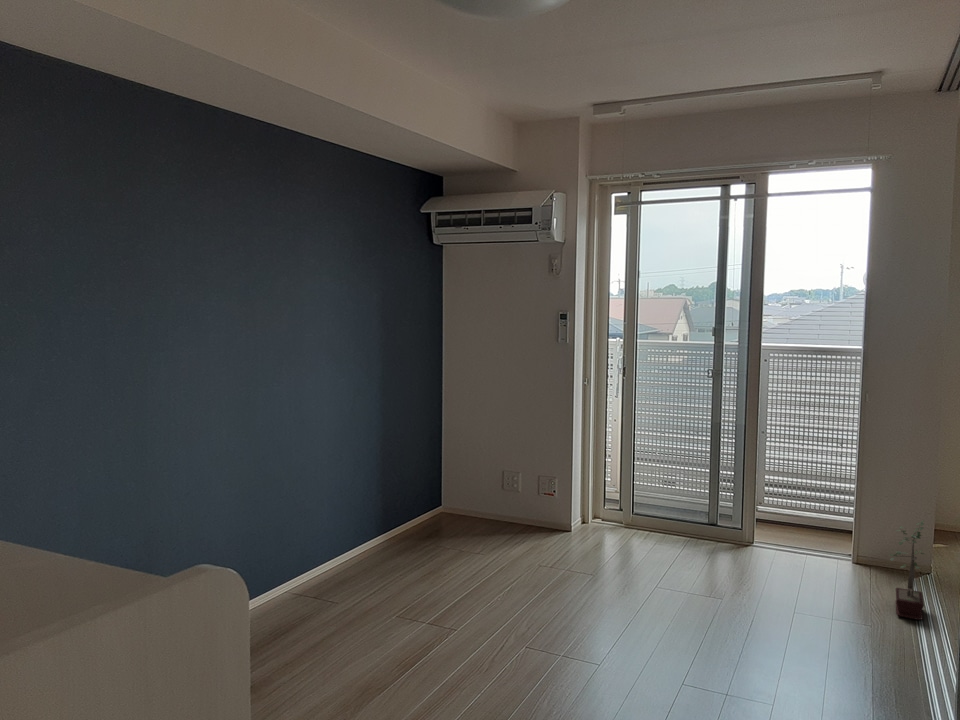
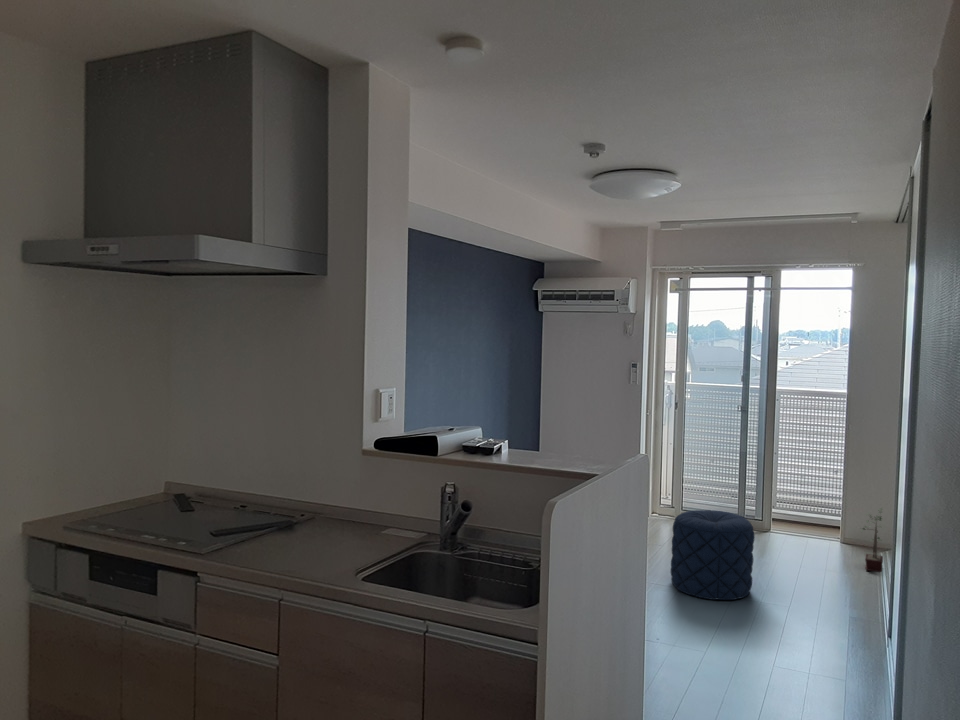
pouf: none [587,536,720,695] -> present [671,510,755,600]

